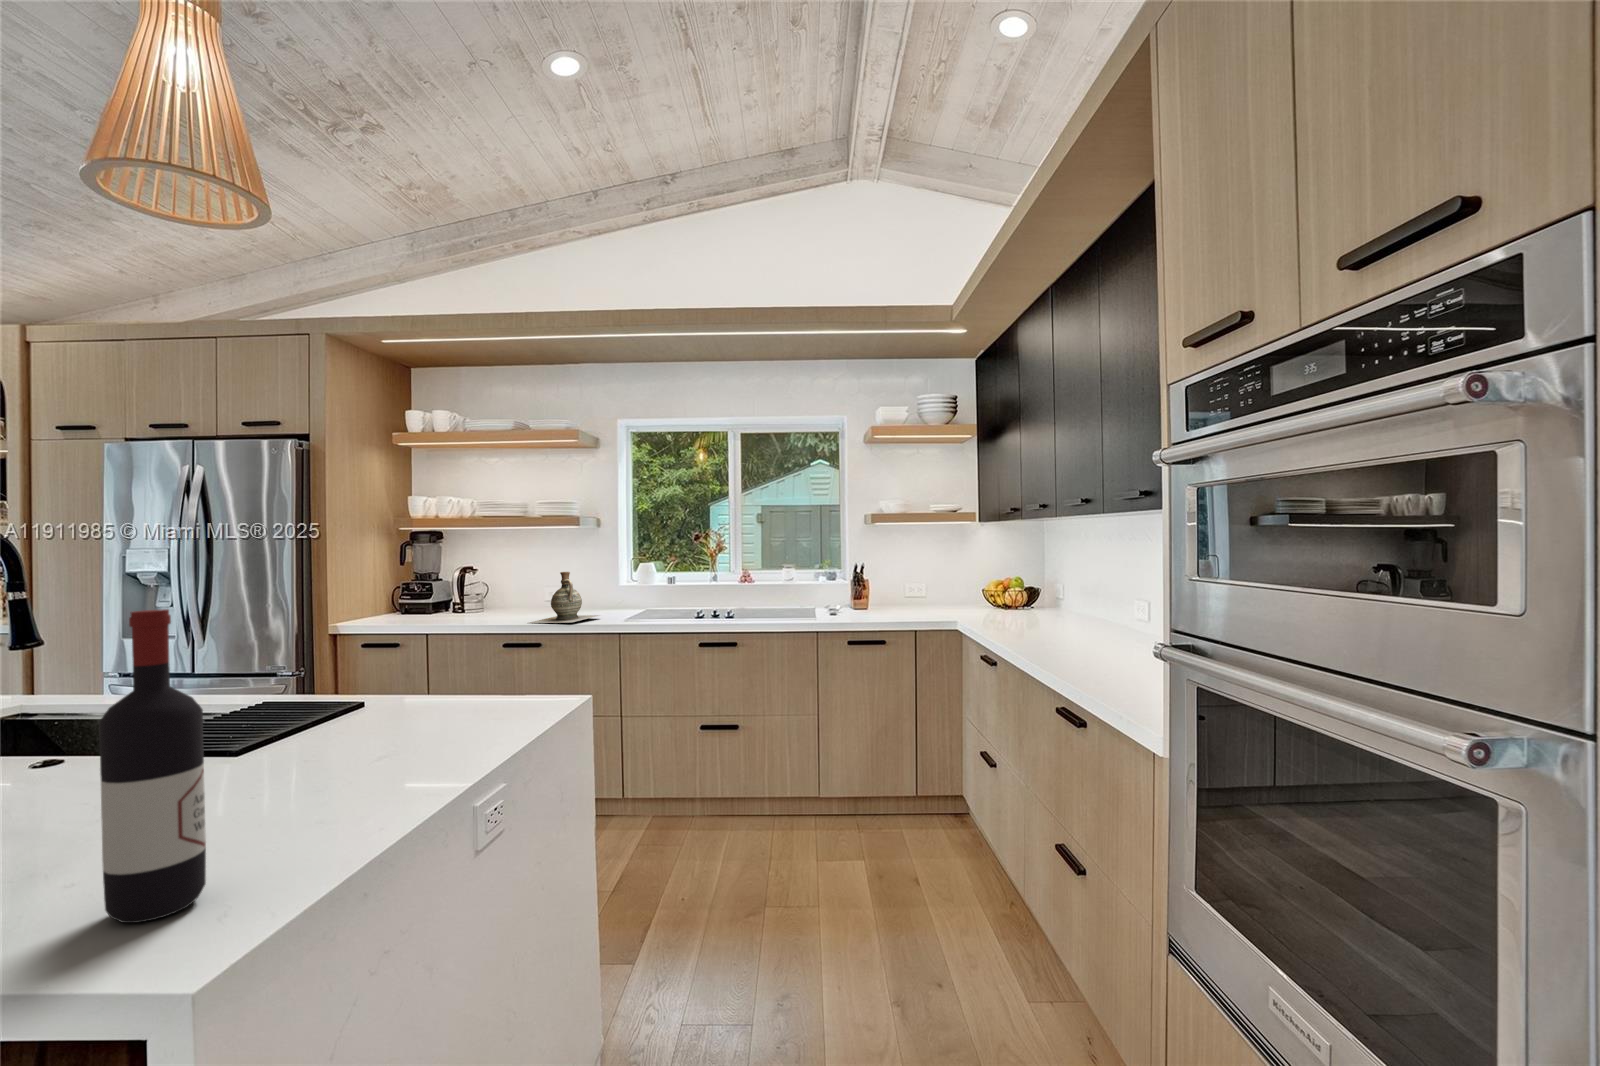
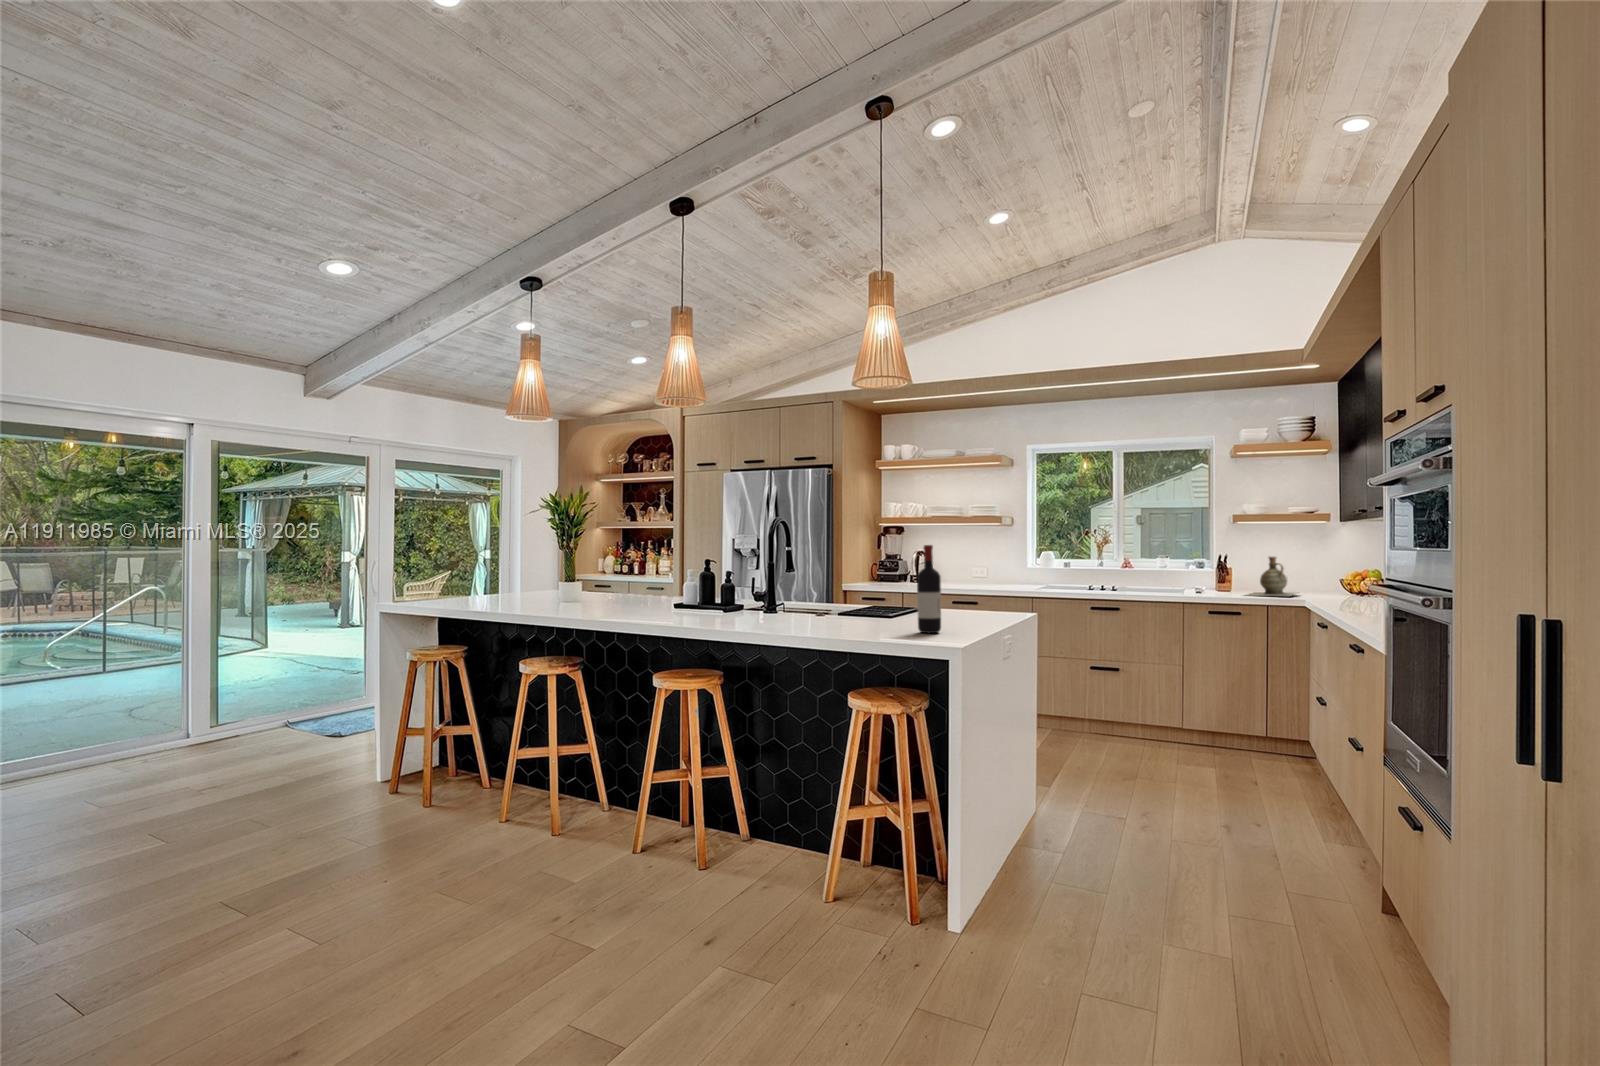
ceramic jug: present [529,572,599,623] -> present [1247,557,1296,596]

